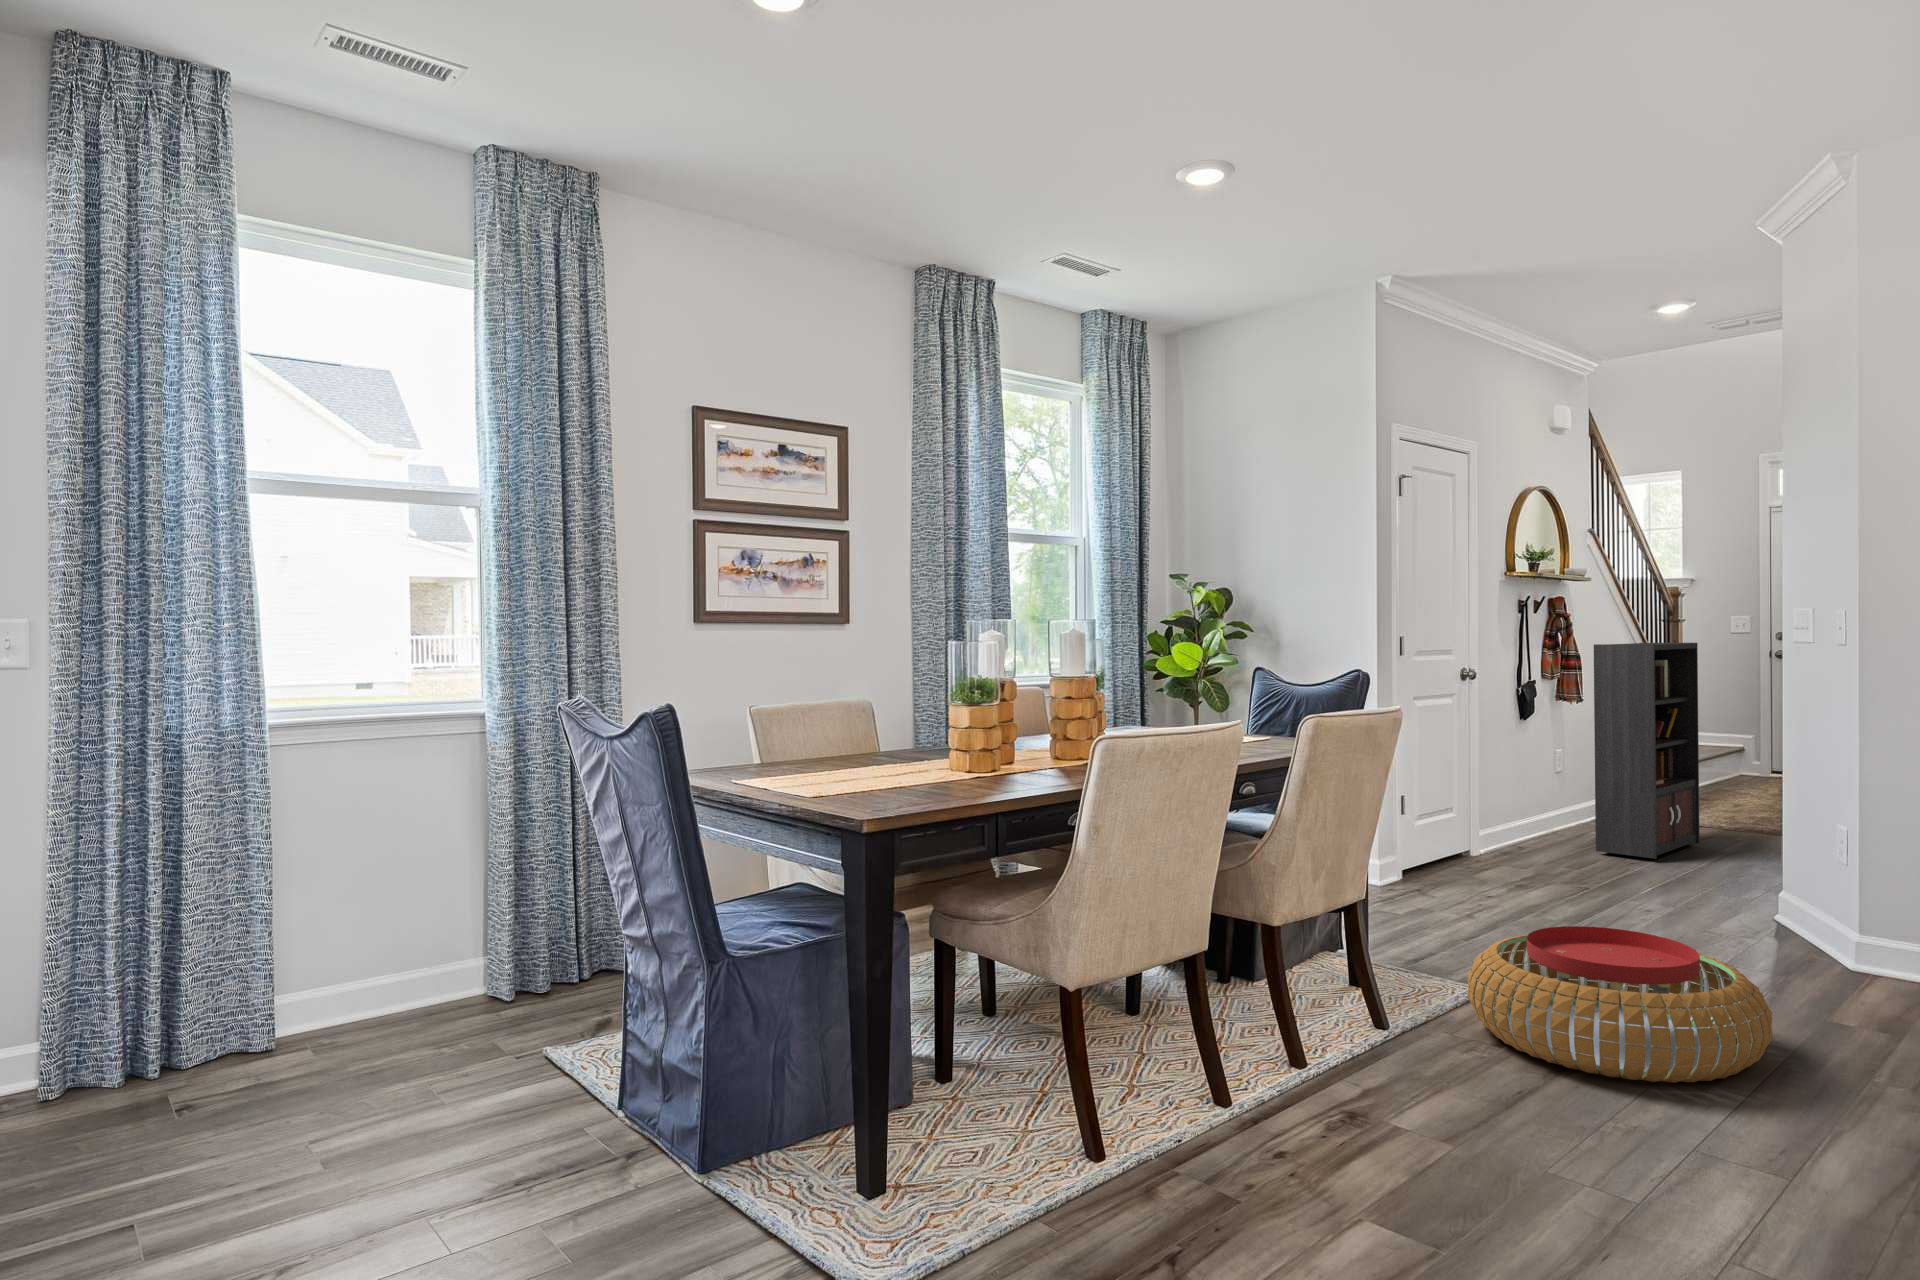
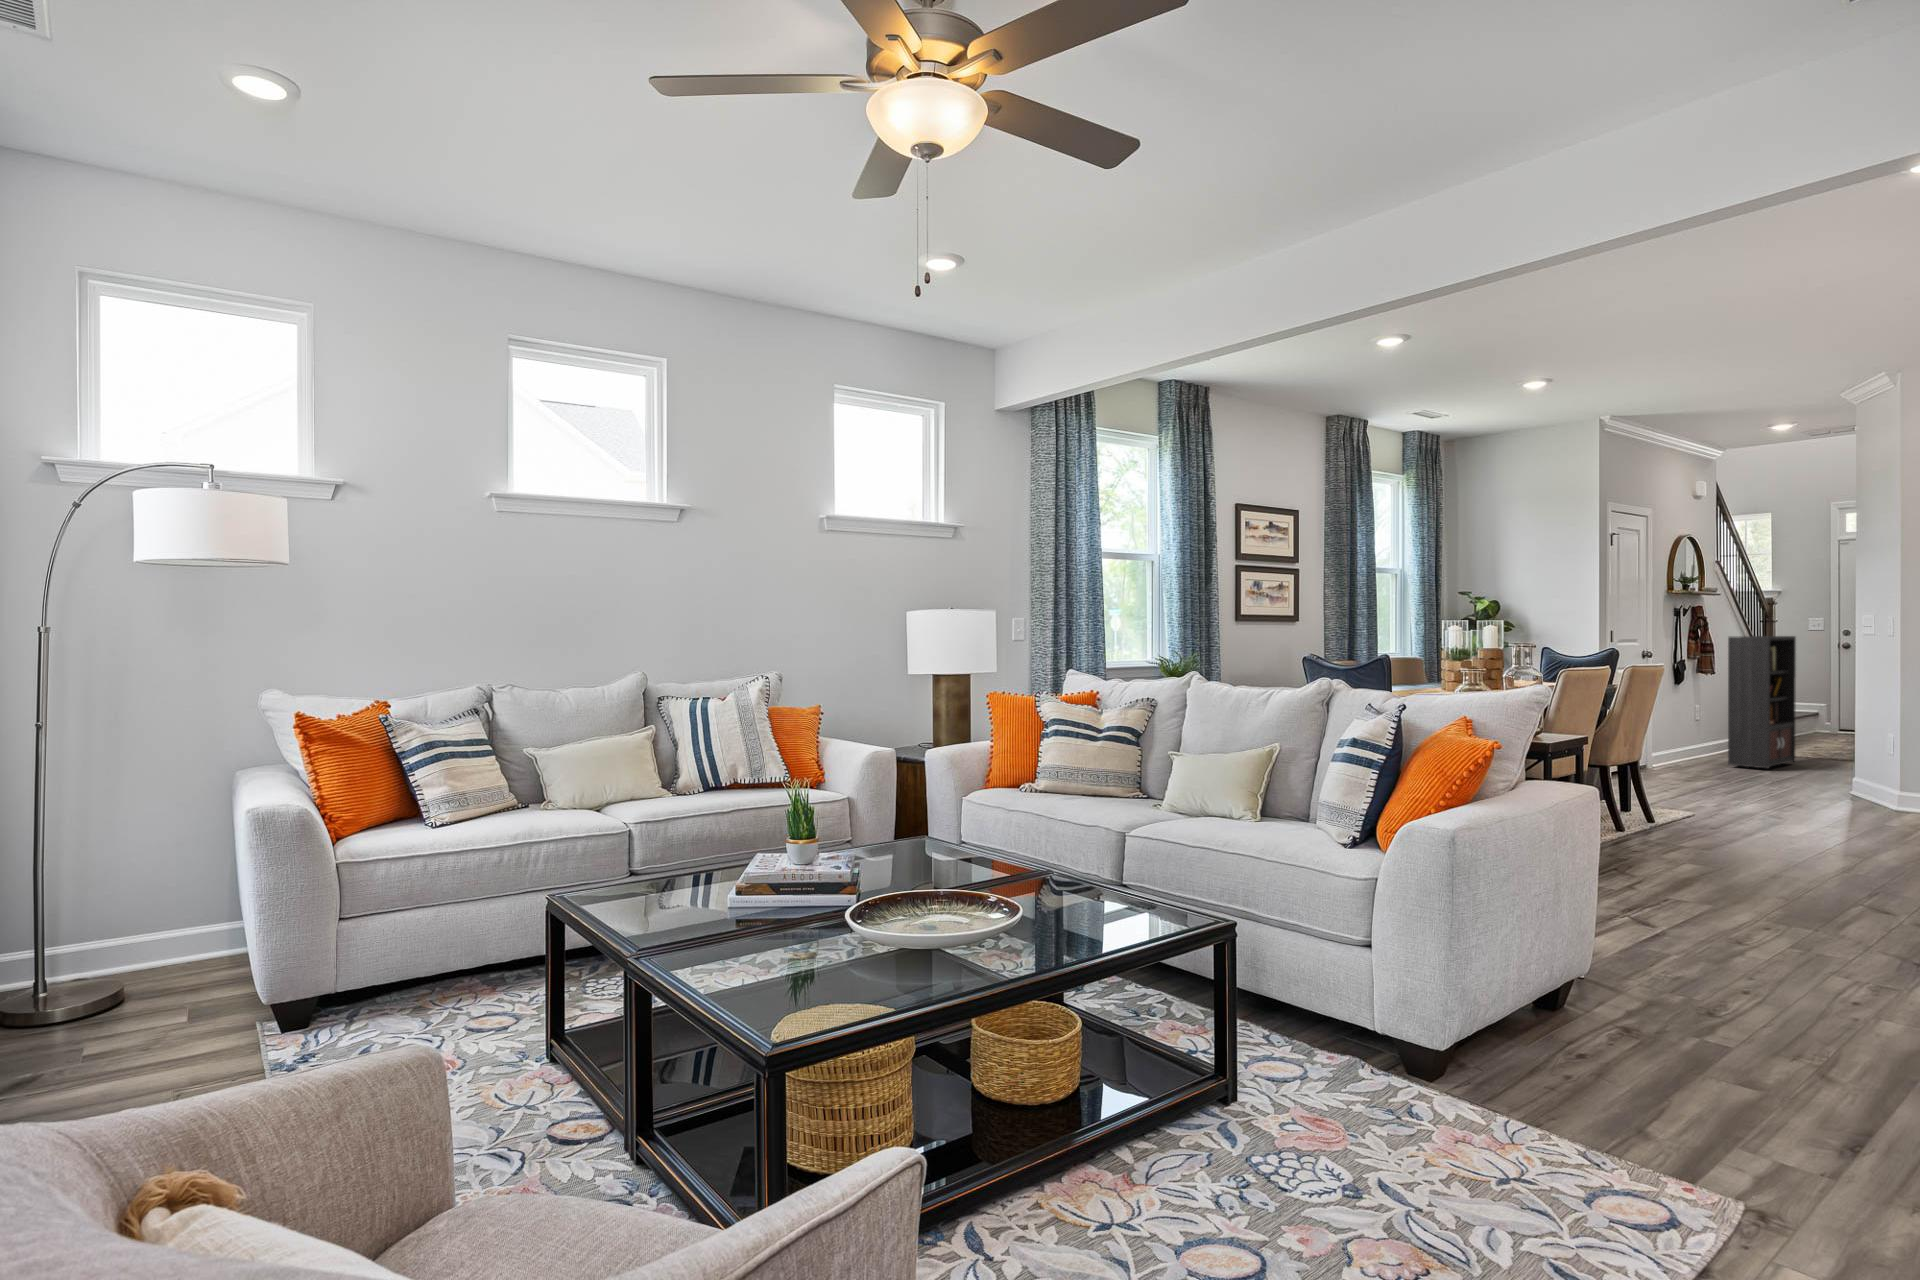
pouf: present [1467,926,1772,1083] -> none [1690,776,1853,838]

